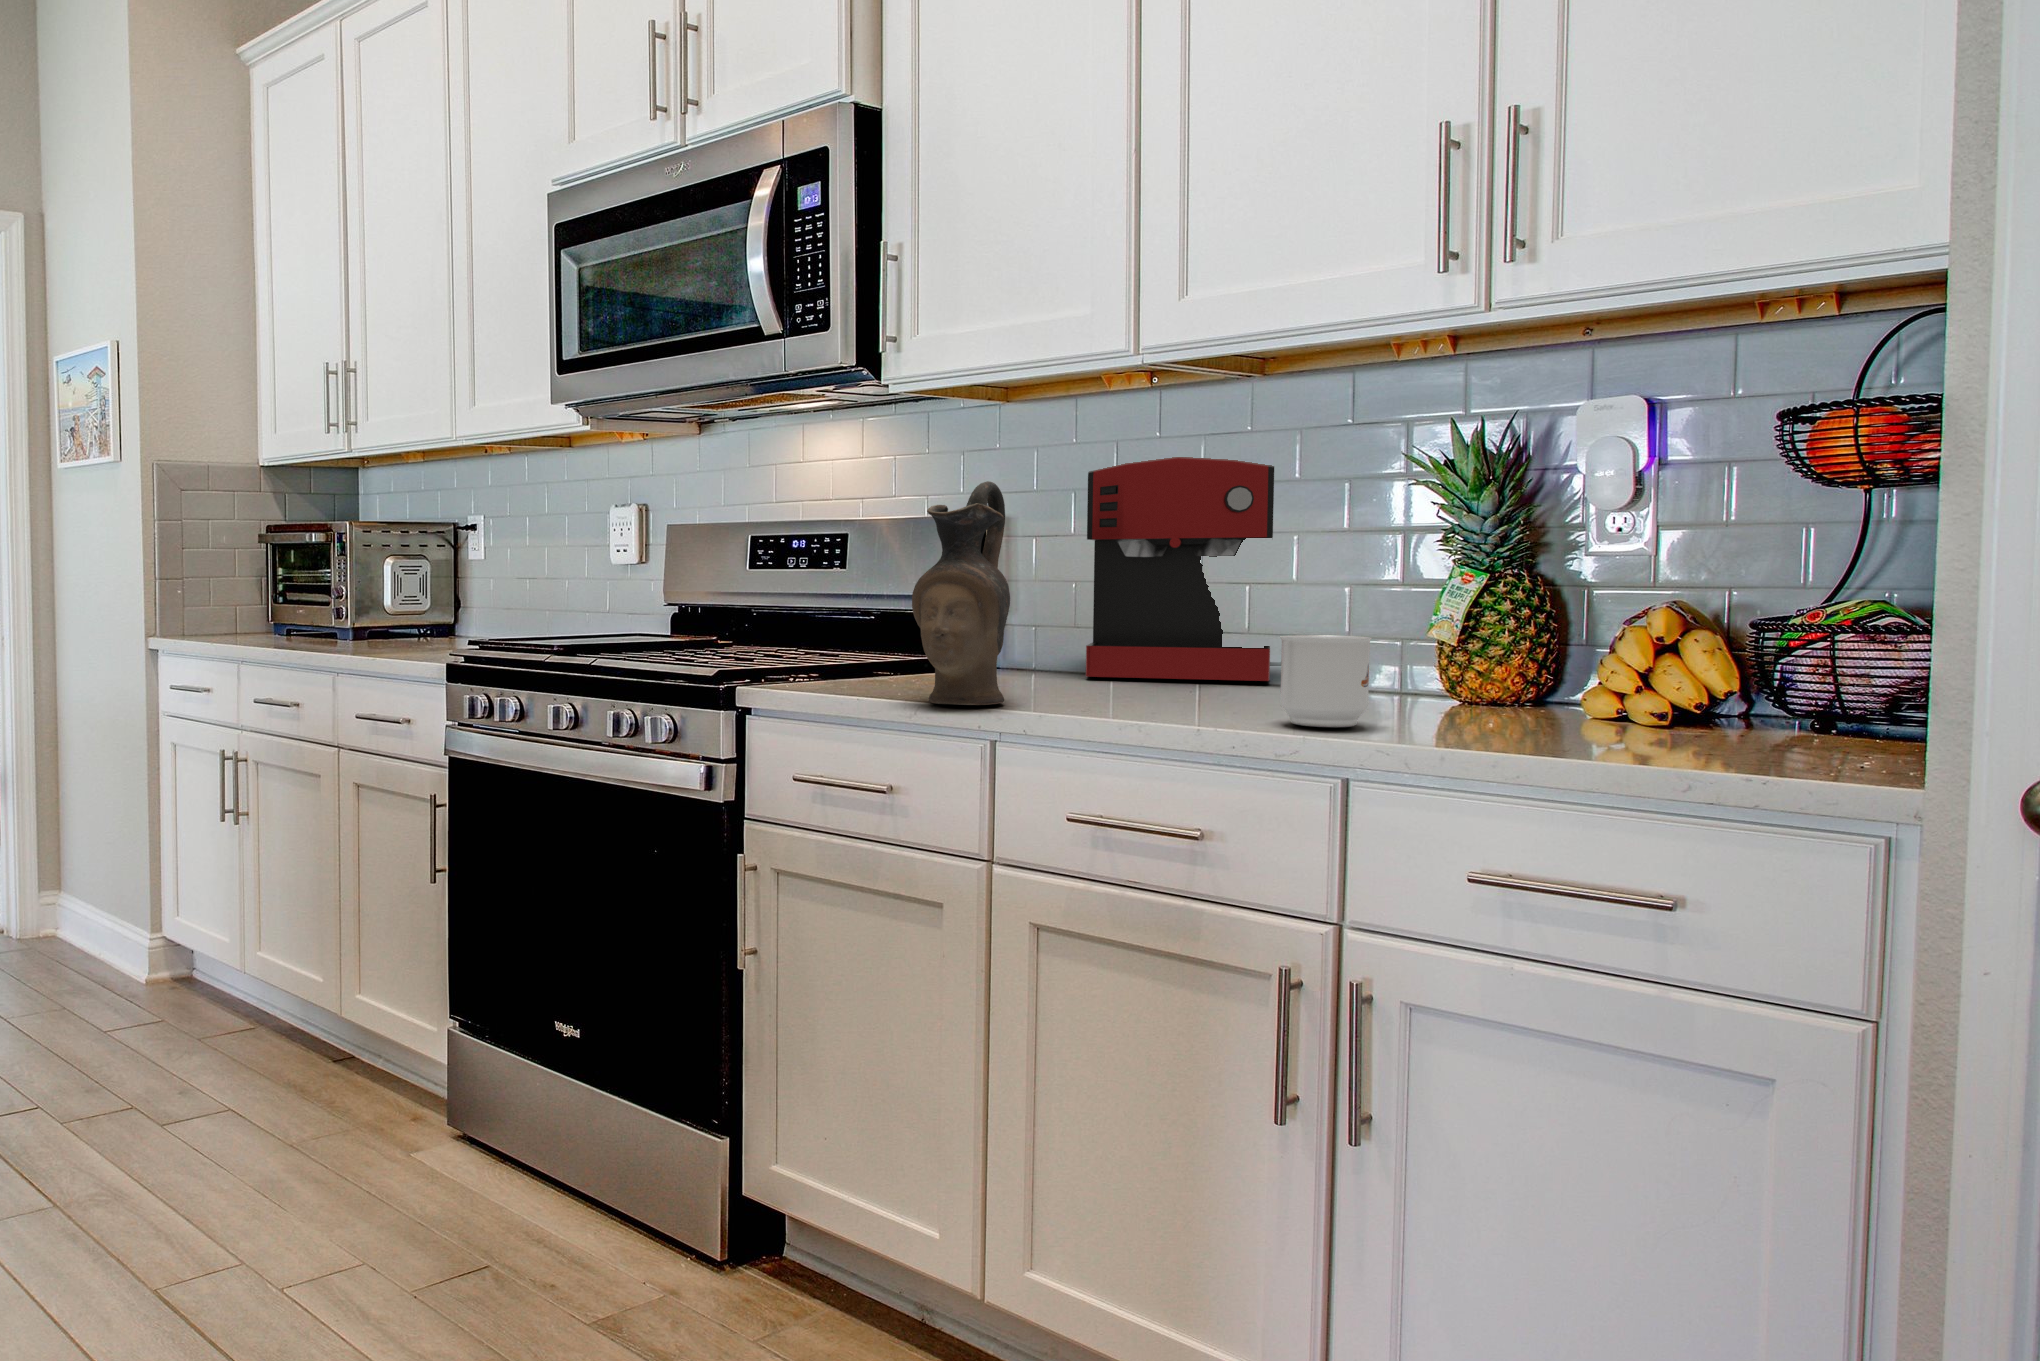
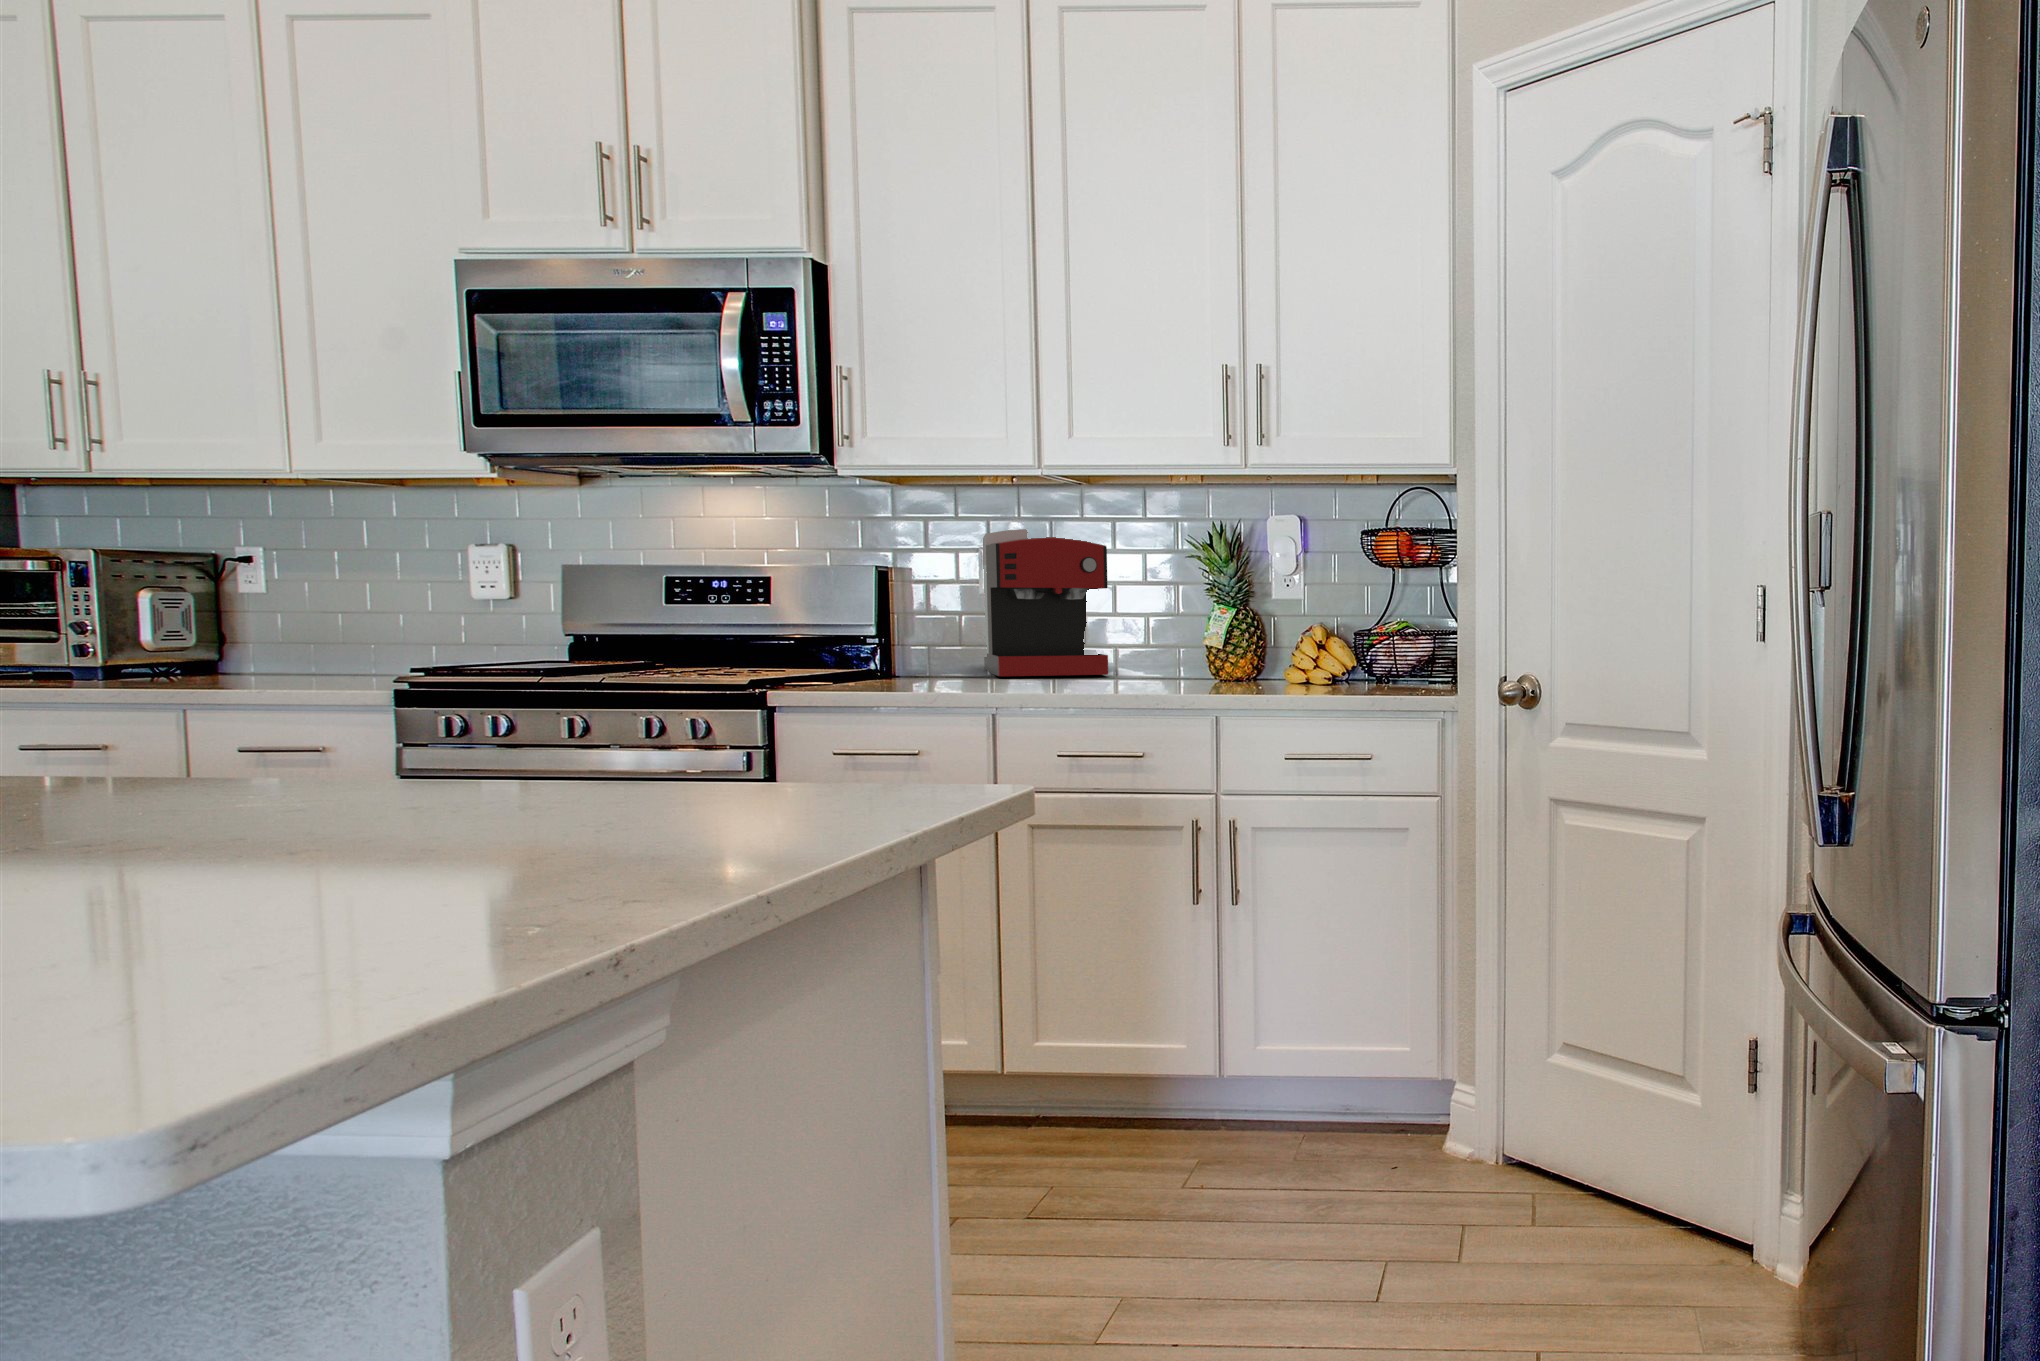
ceramic pitcher: present [912,481,1010,705] -> none [922,549,985,694]
mug: present [1280,635,1372,727] -> none [1146,644,1192,694]

